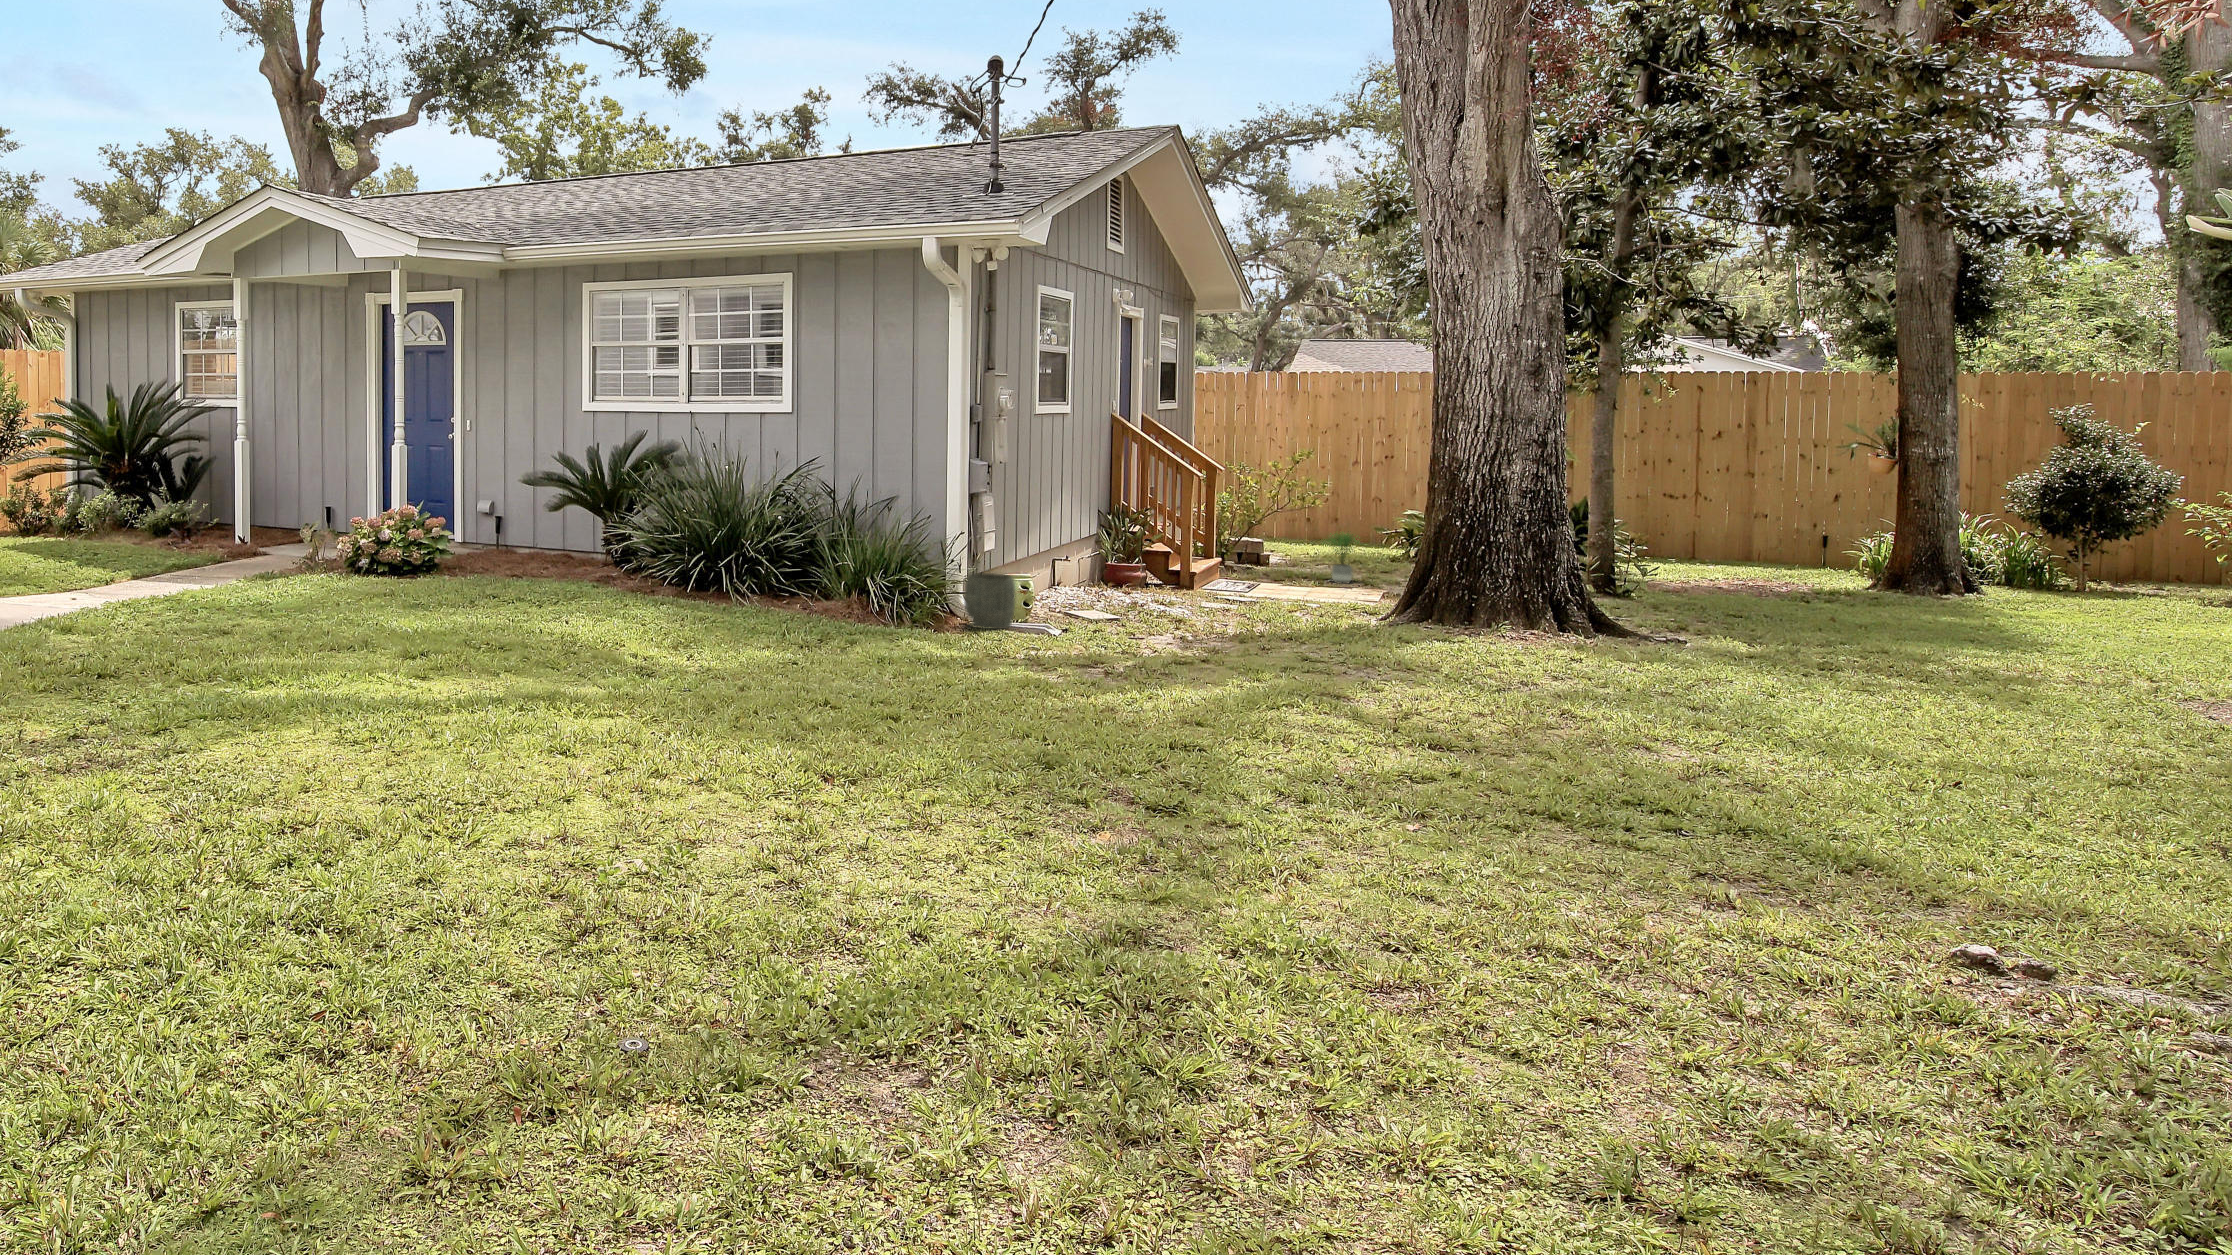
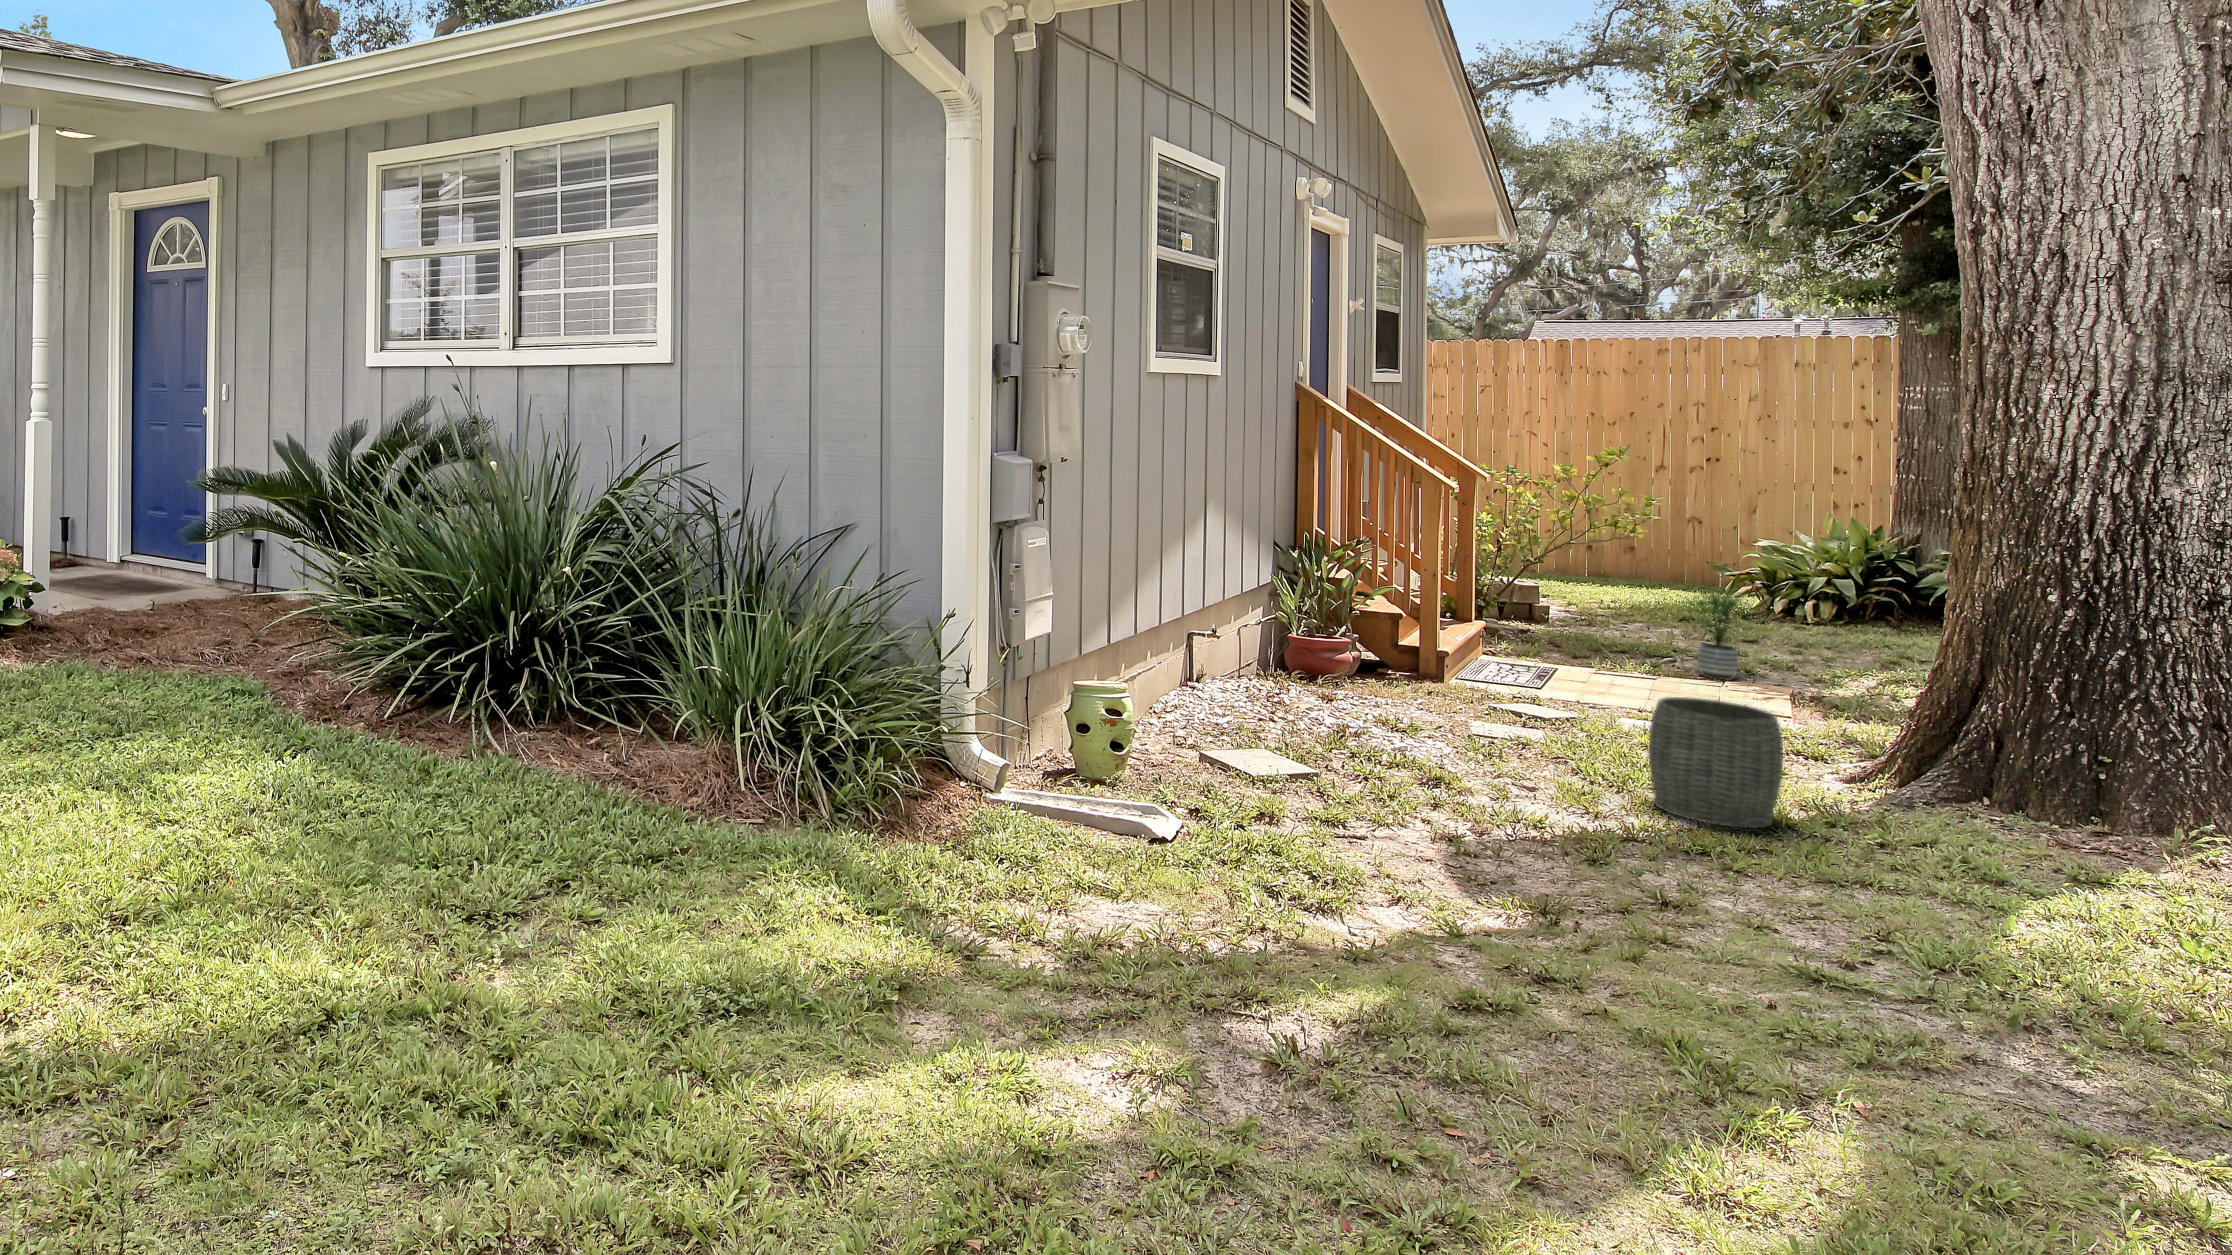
woven basket: present [964,573,1015,629] -> present [1648,697,1783,828]

